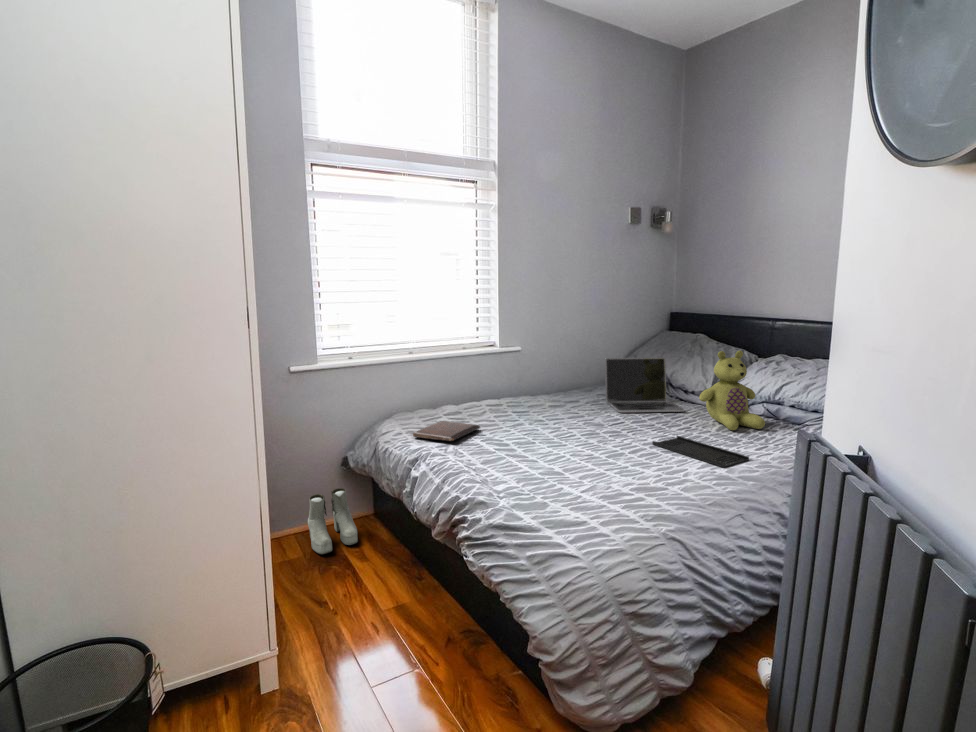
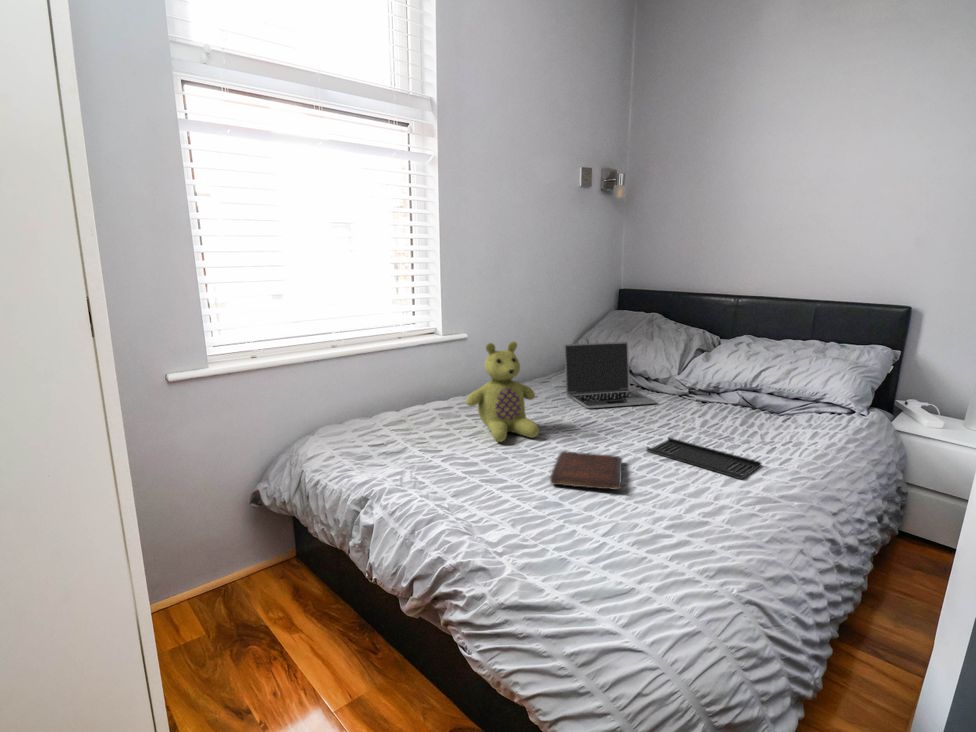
stuffed bear: present [699,350,765,430] -> present [466,341,539,442]
book: present [413,421,480,441] -> present [550,451,622,490]
boots: present [308,488,358,554] -> none [205,532,279,628]

